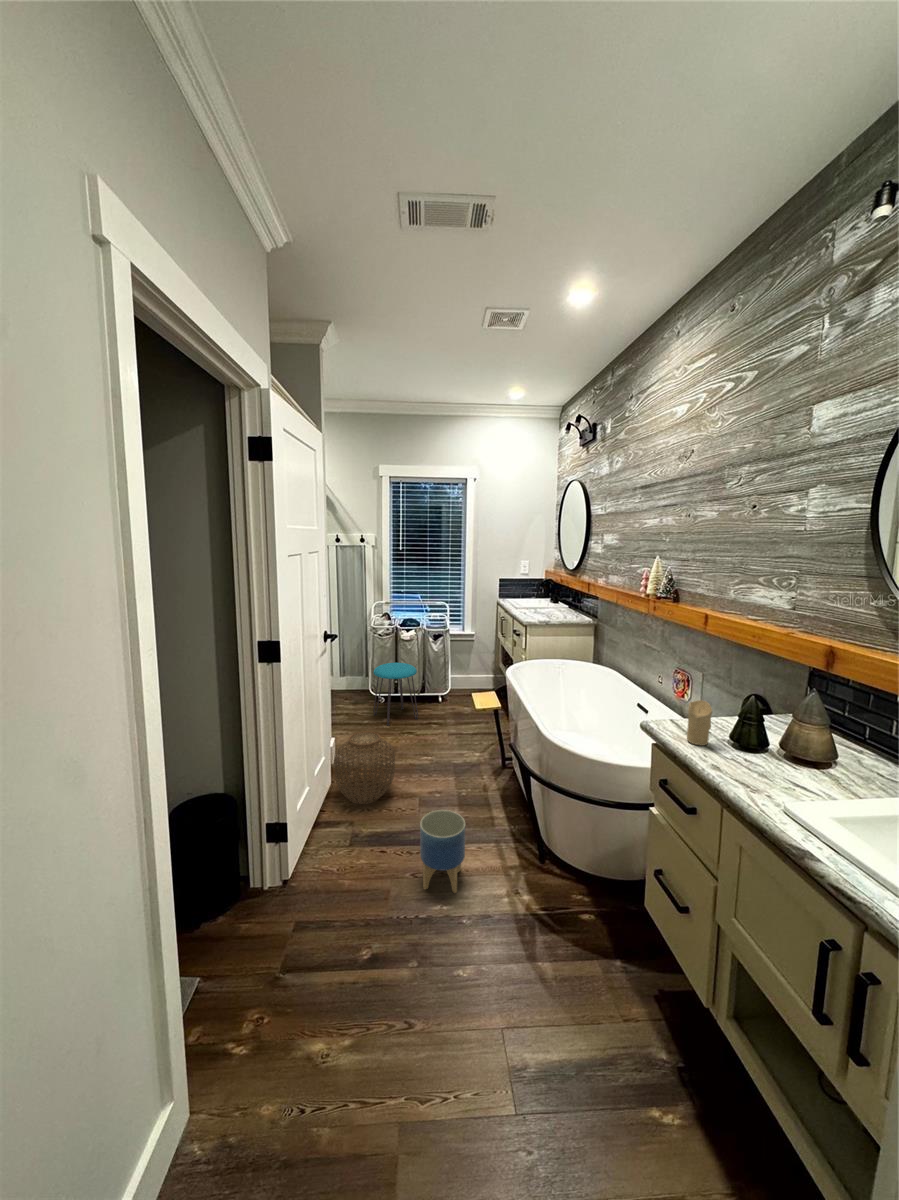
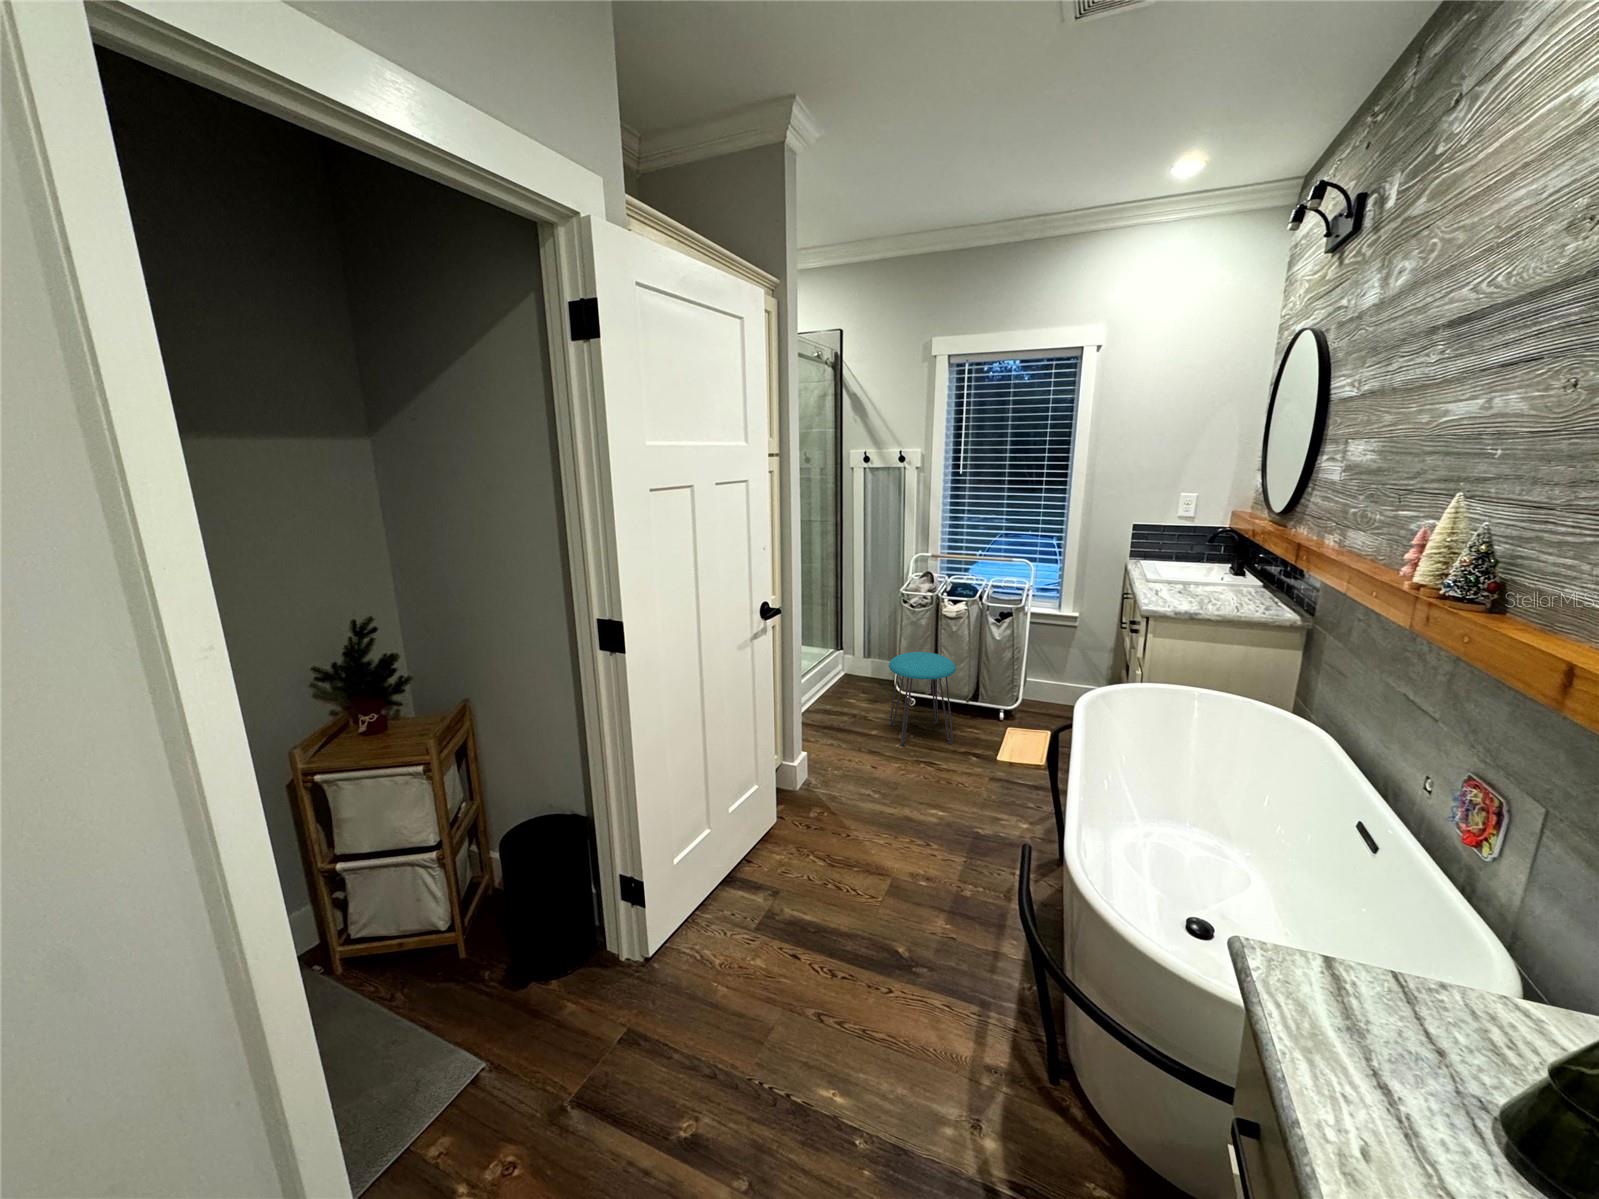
candle: present [687,700,712,745] -> none [1326,953,1425,1097]
woven basket: present [335,731,395,804] -> none [772,758,862,867]
planter: present [420,810,465,893] -> none [822,925,899,1074]

